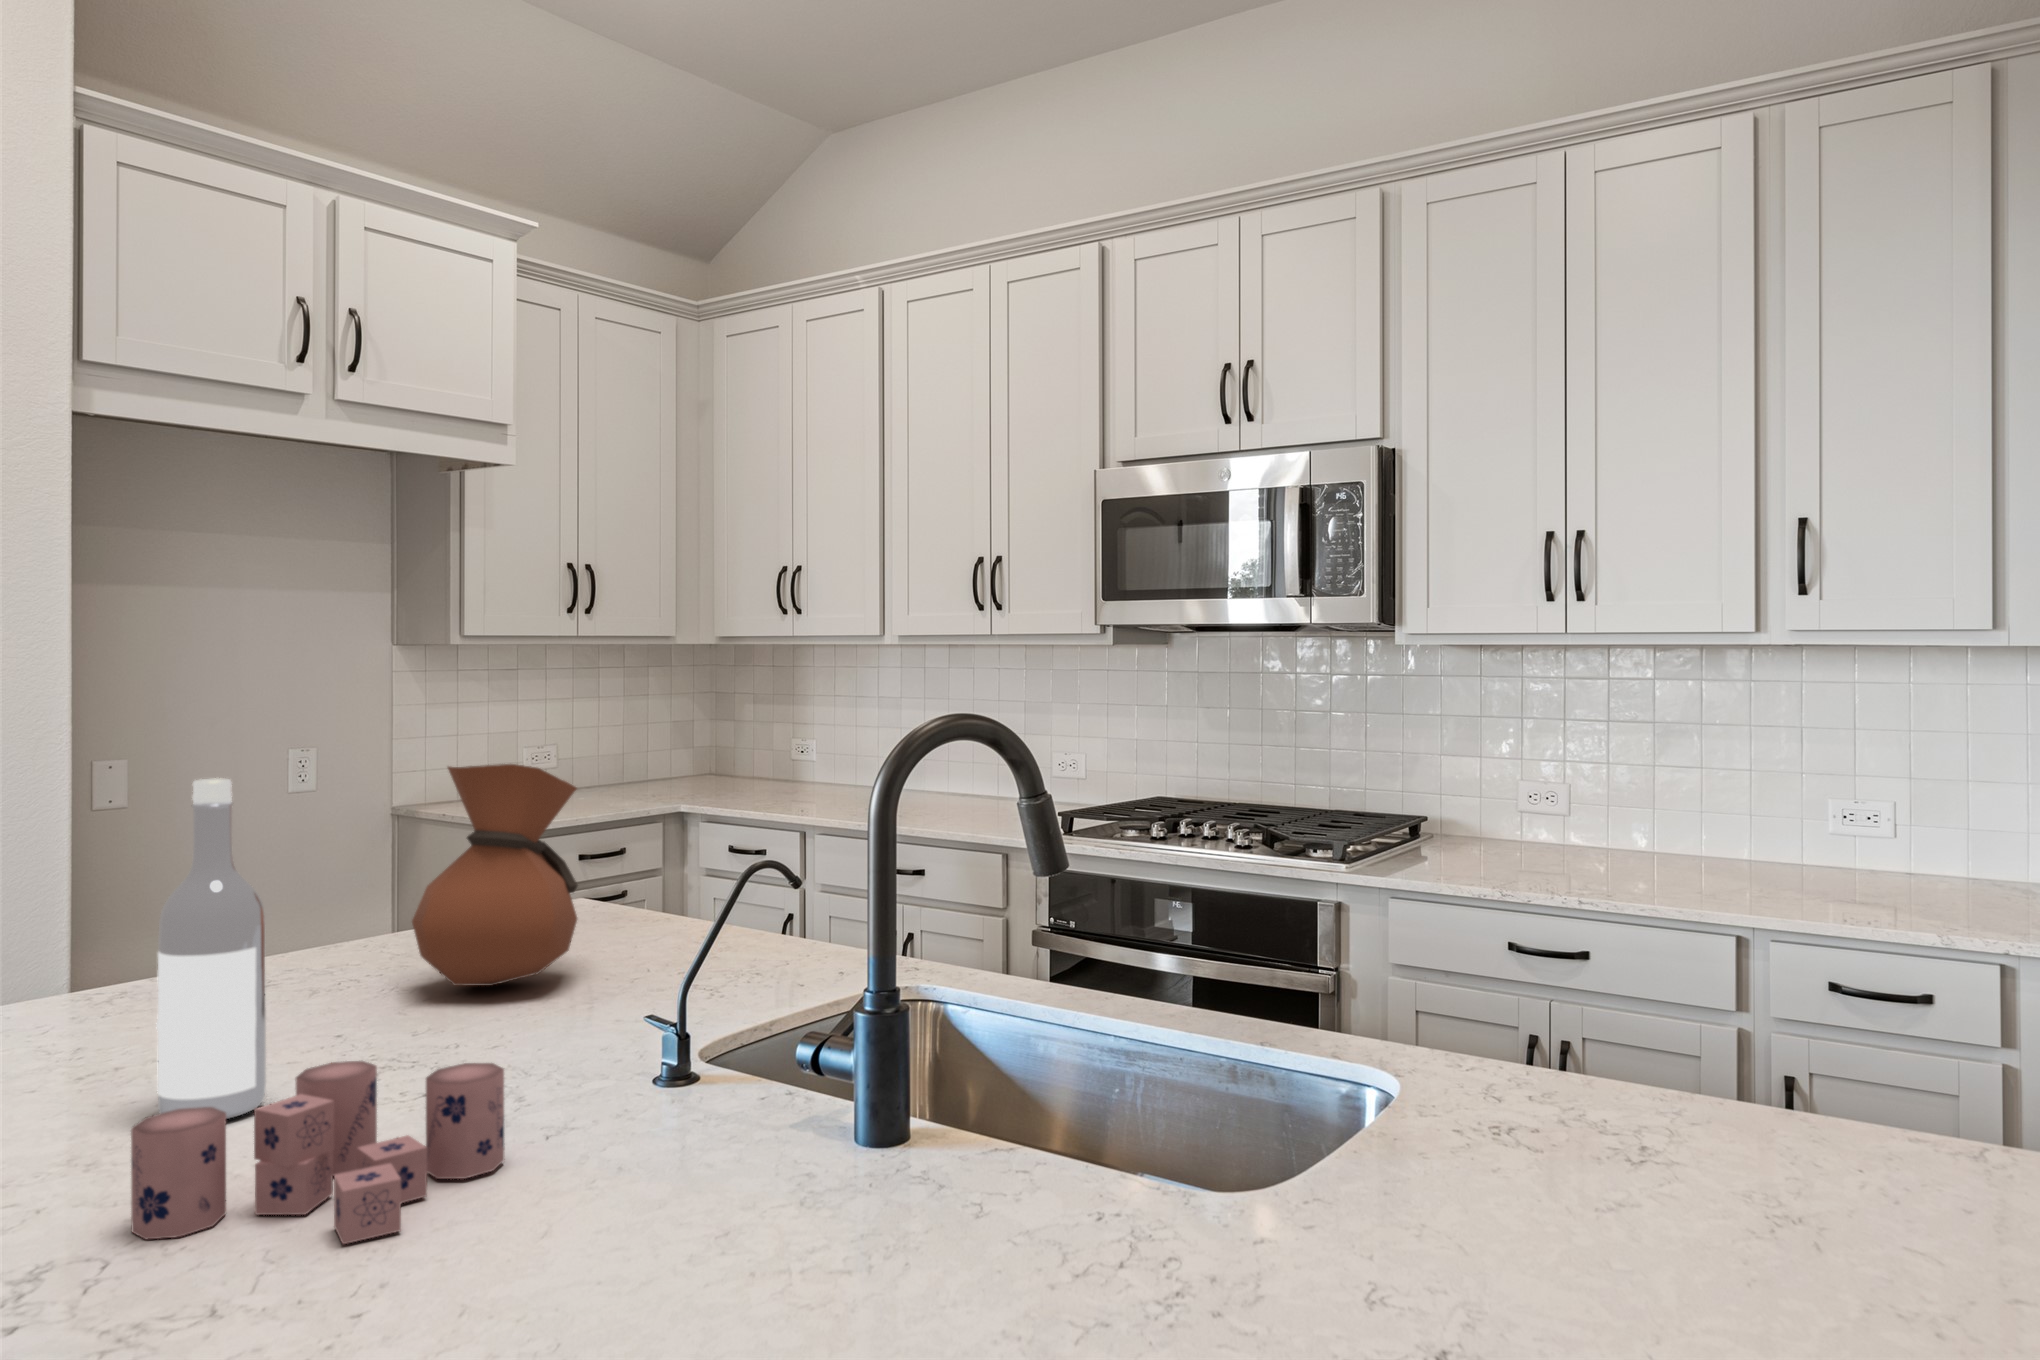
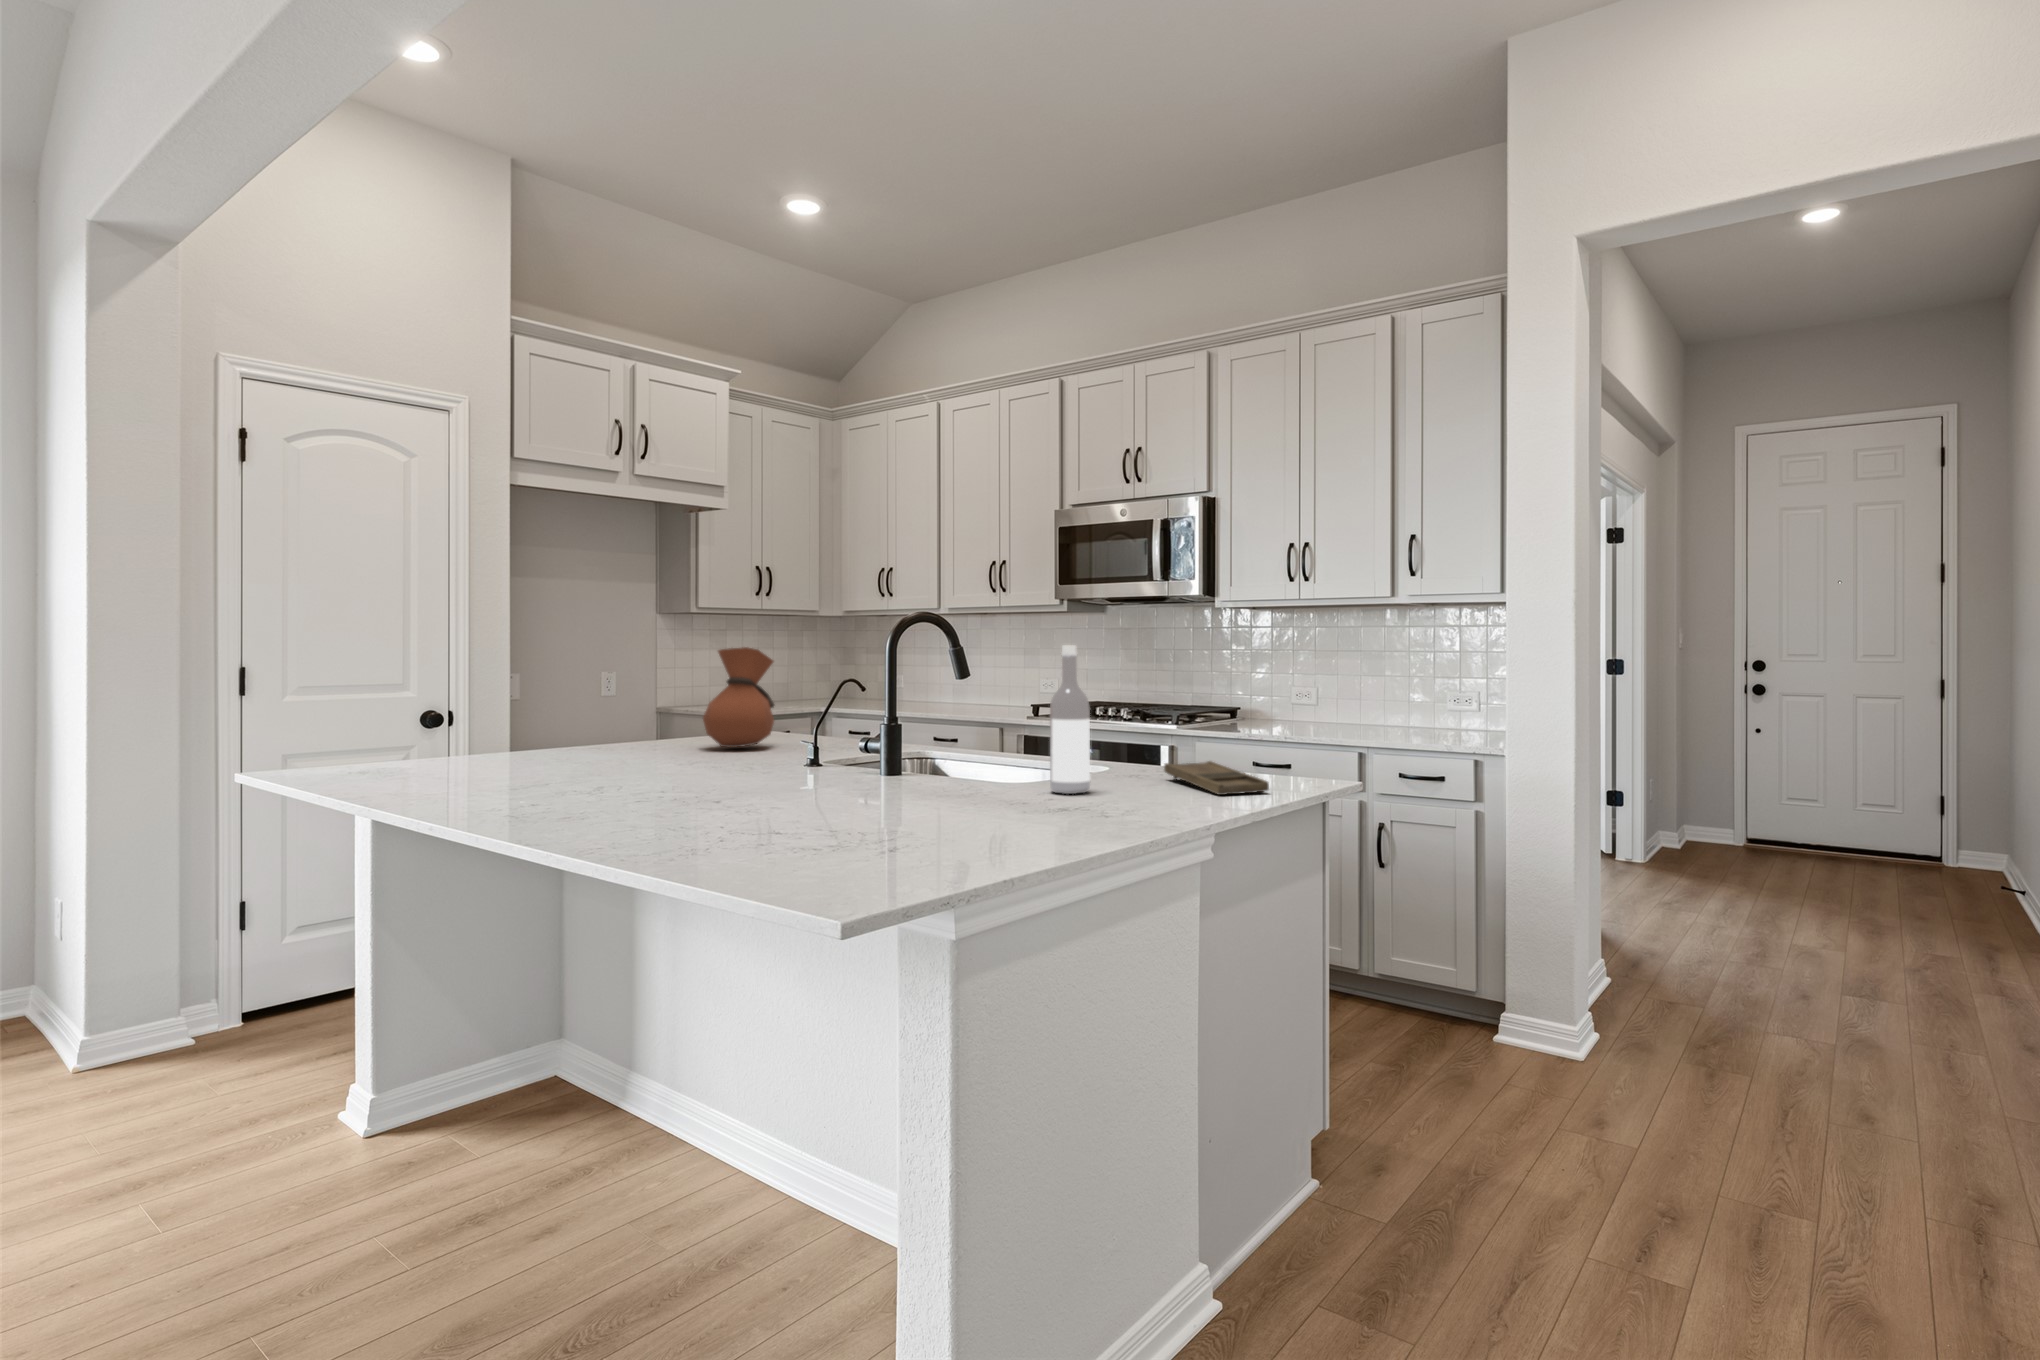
wine bottle: present [156,779,266,1119] -> present [1050,645,1090,794]
candle: present [131,1061,504,1244] -> none [633,741,755,786]
tray: none [1589,1088,1976,1271] -> present [1164,761,1269,795]

